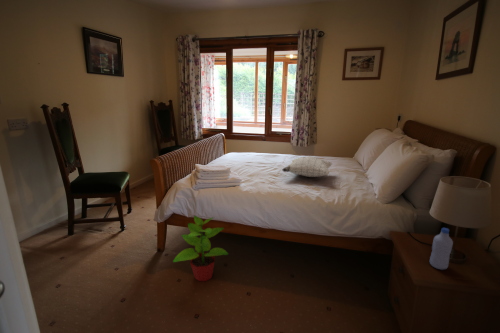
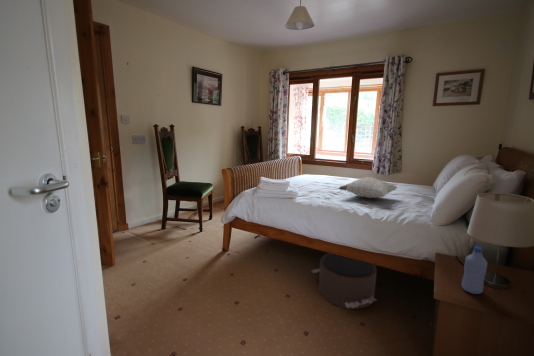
potted plant: present [173,216,228,281] -> none [225,219,275,280]
pouf: none [264,233,334,293] -> present [312,253,377,309]

